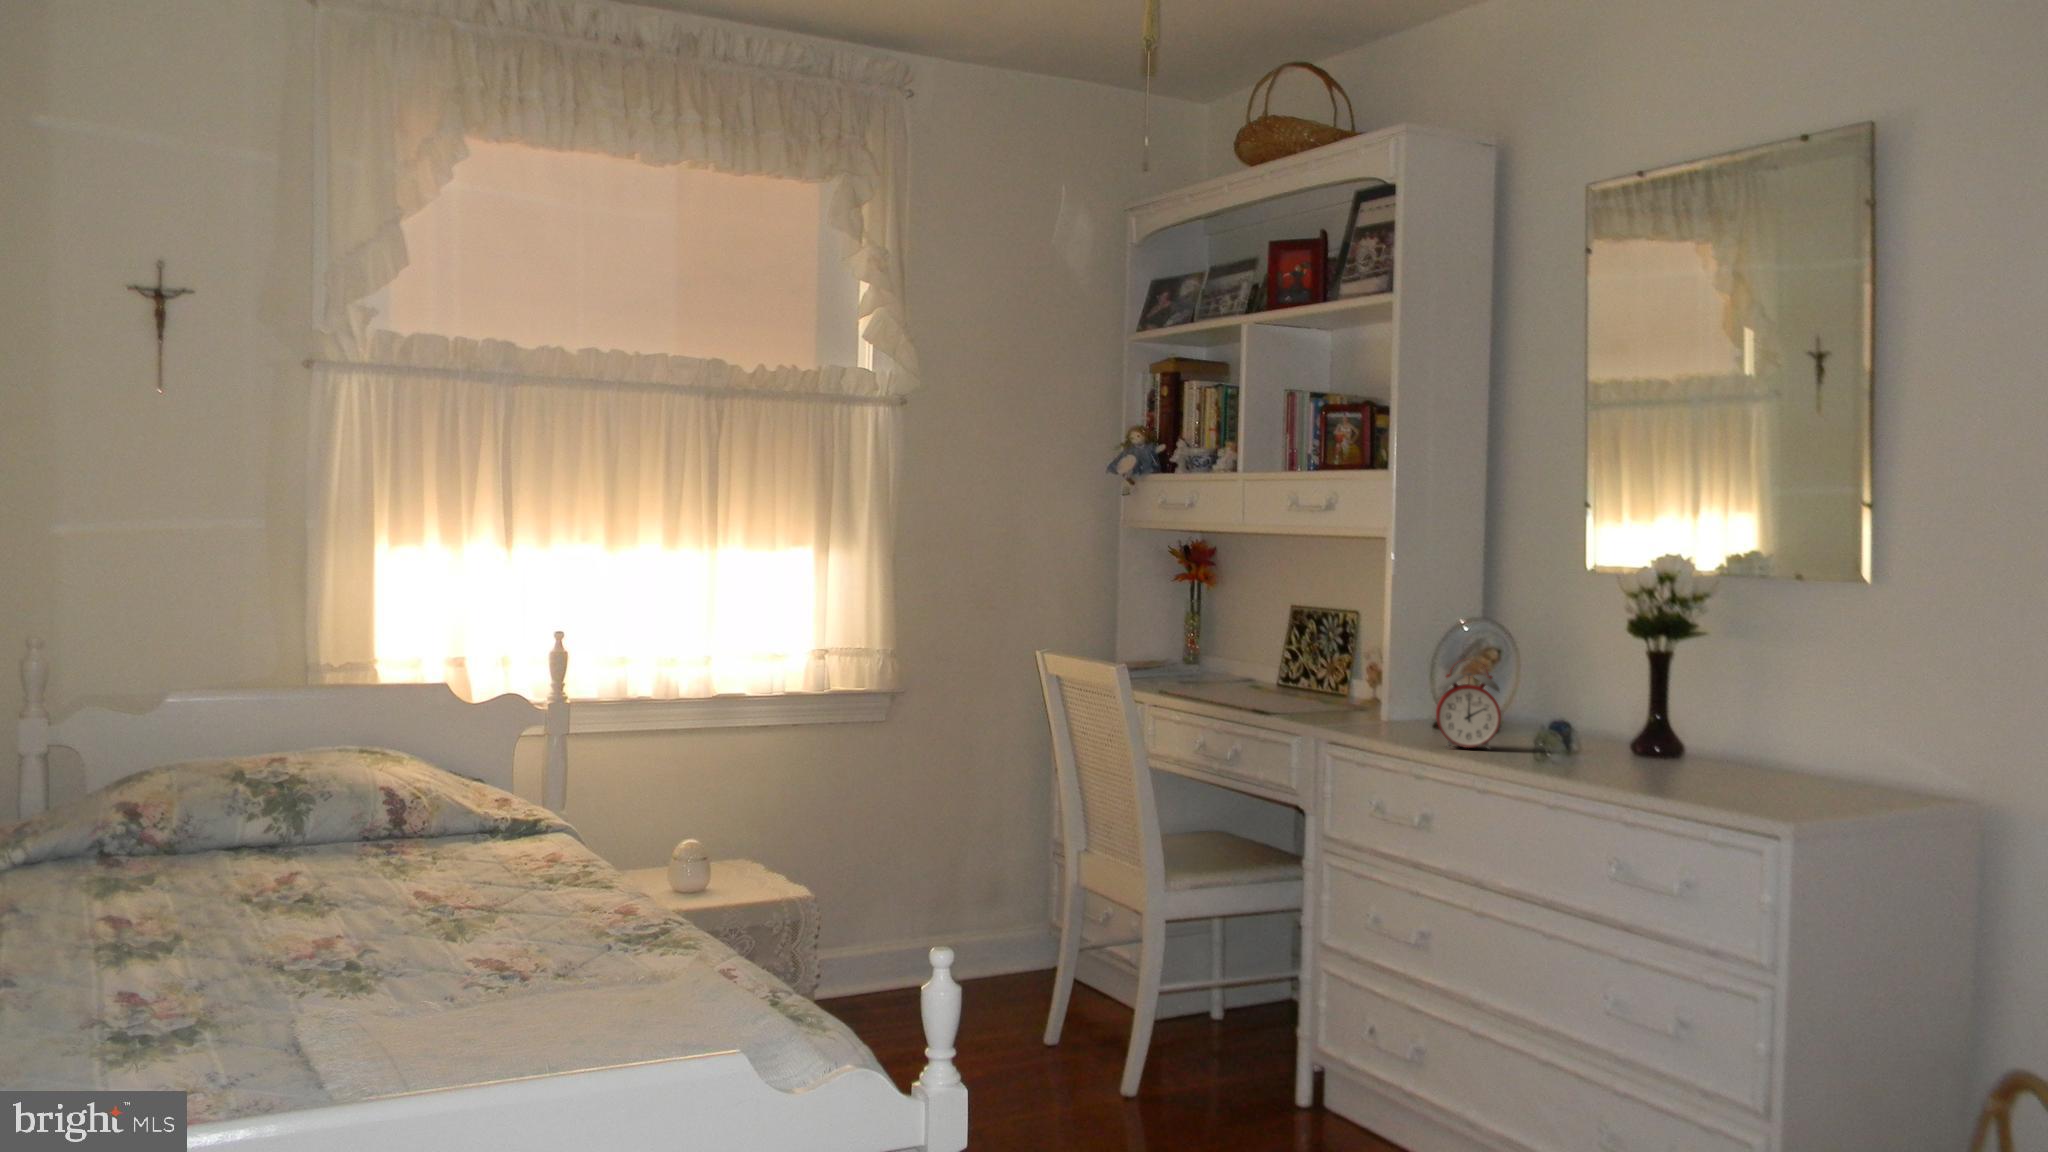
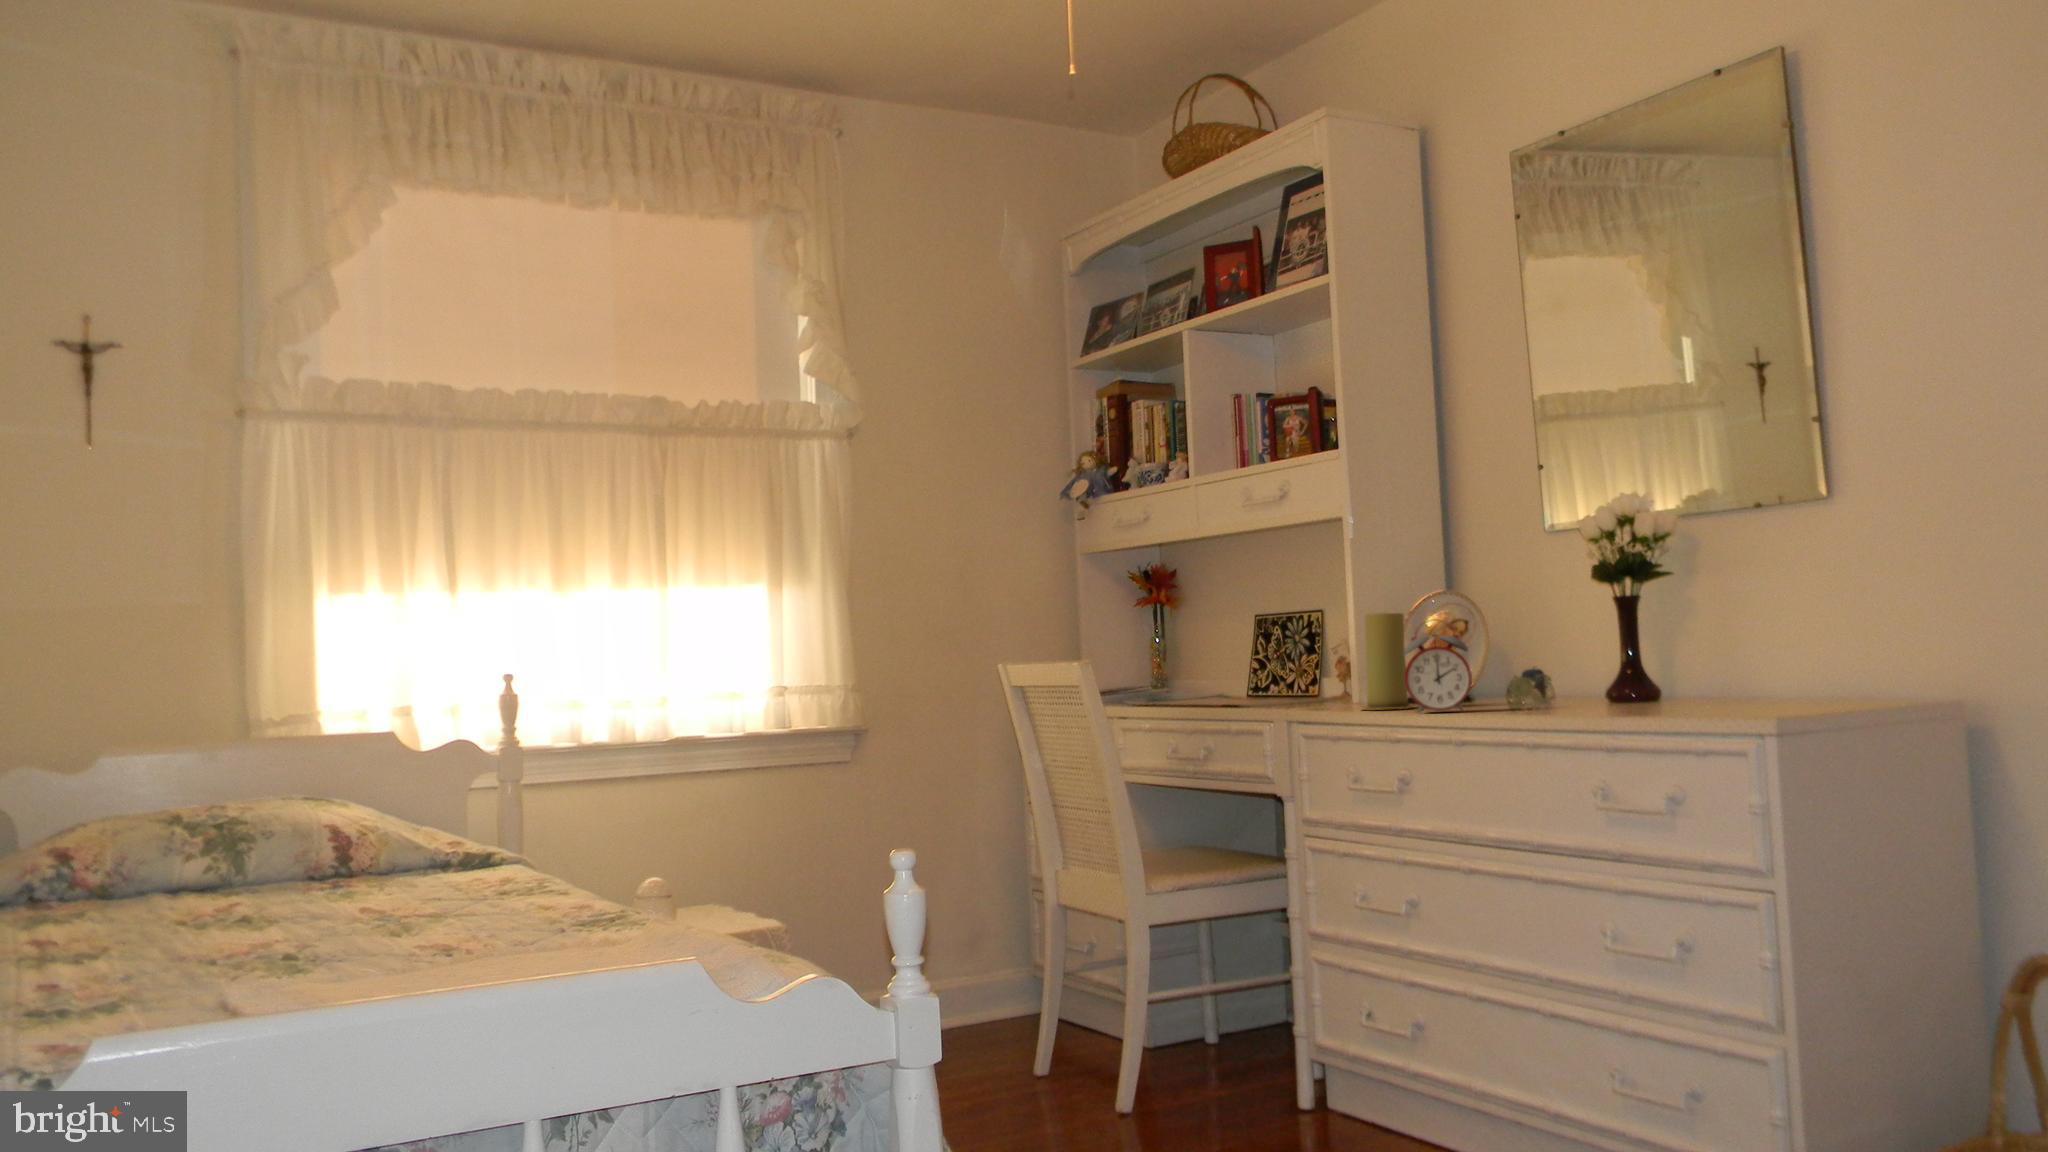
candle: none [1389,640,1444,736] -> present [1363,613,1414,710]

